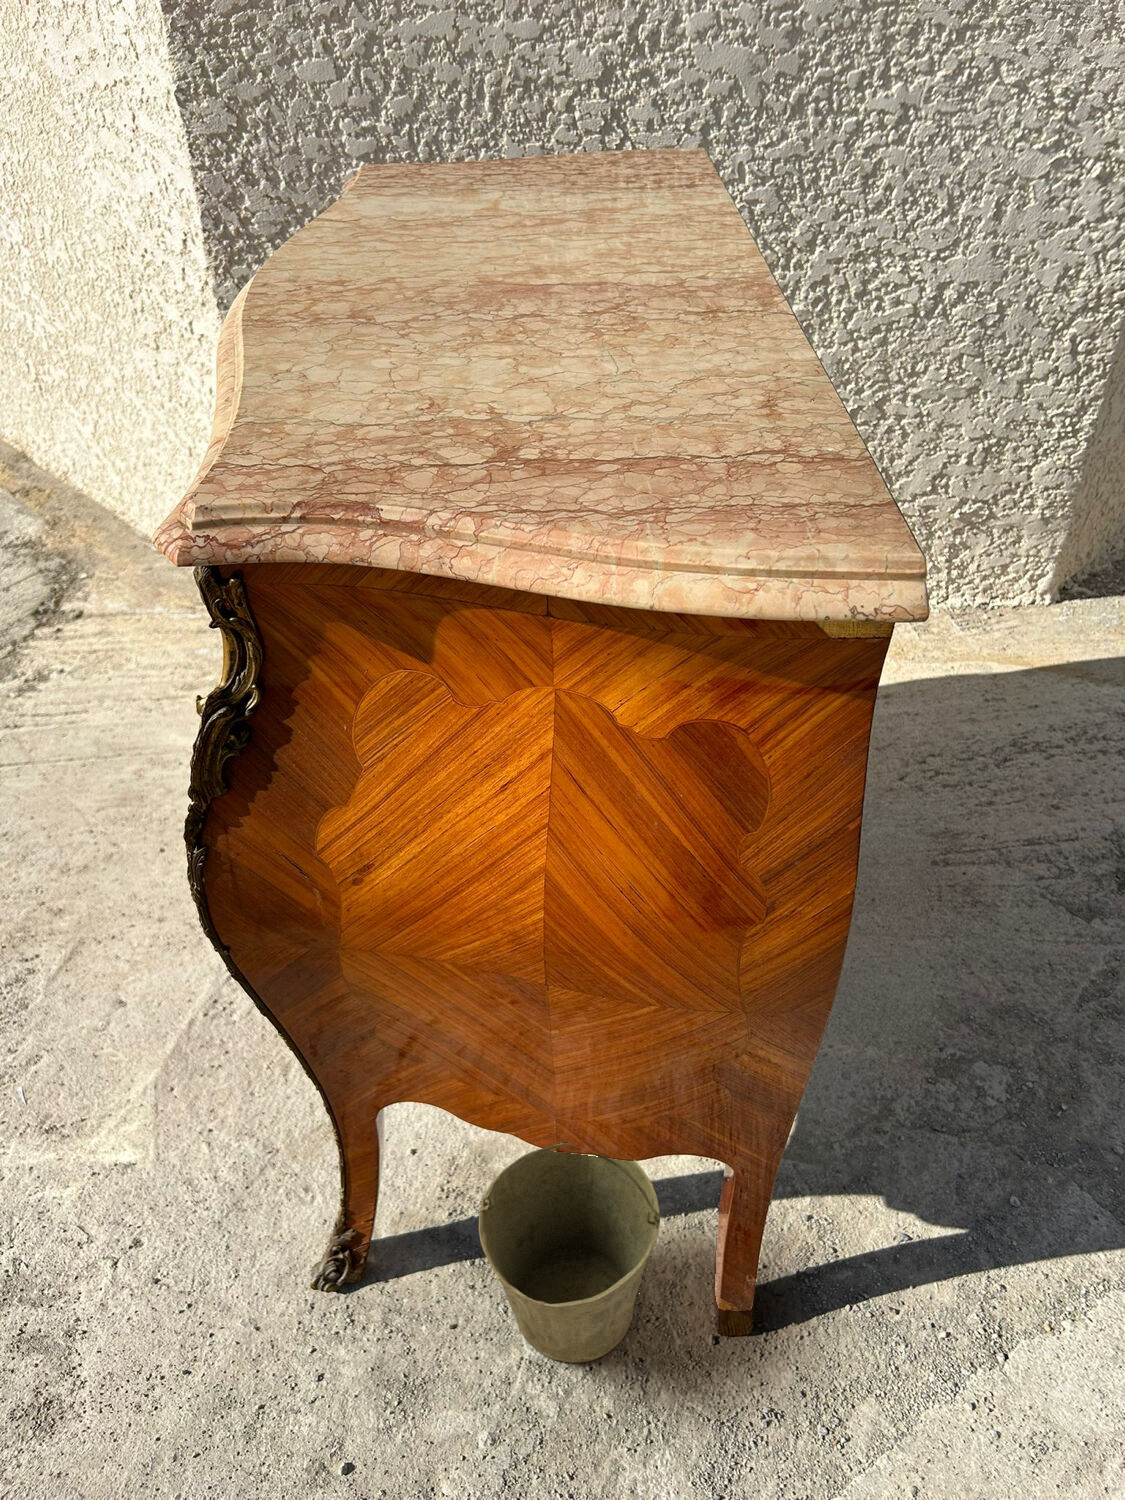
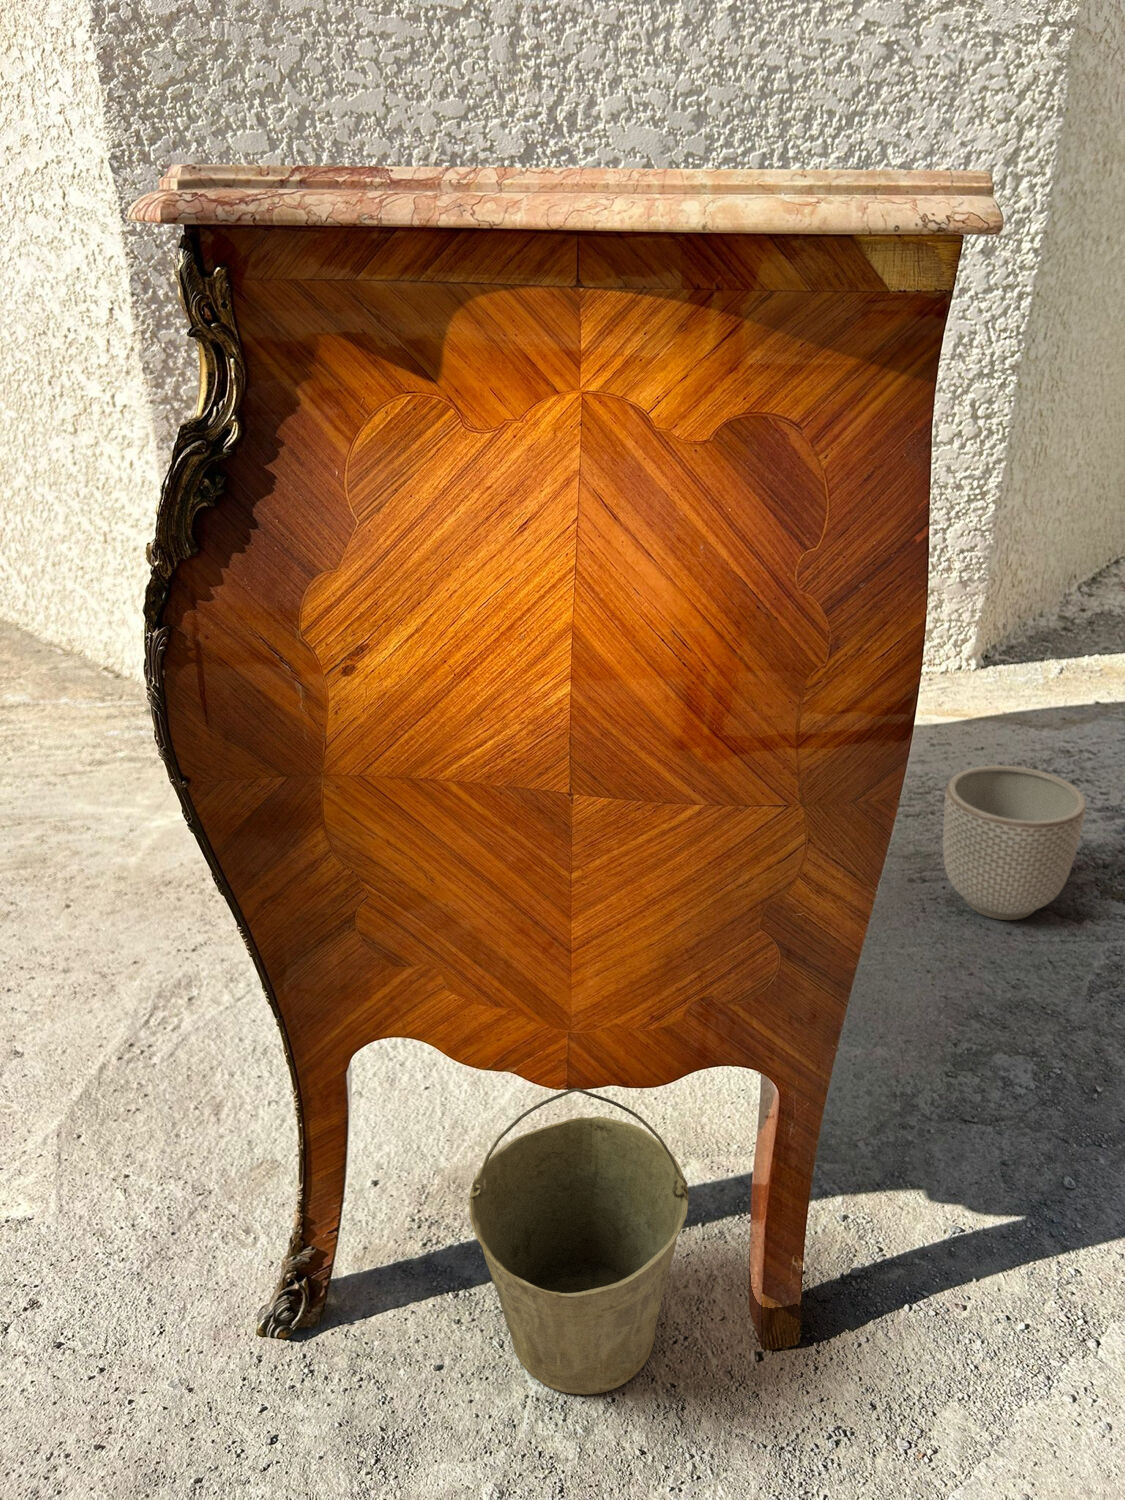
planter: none [968,771,1106,921] -> present [943,765,1086,920]

